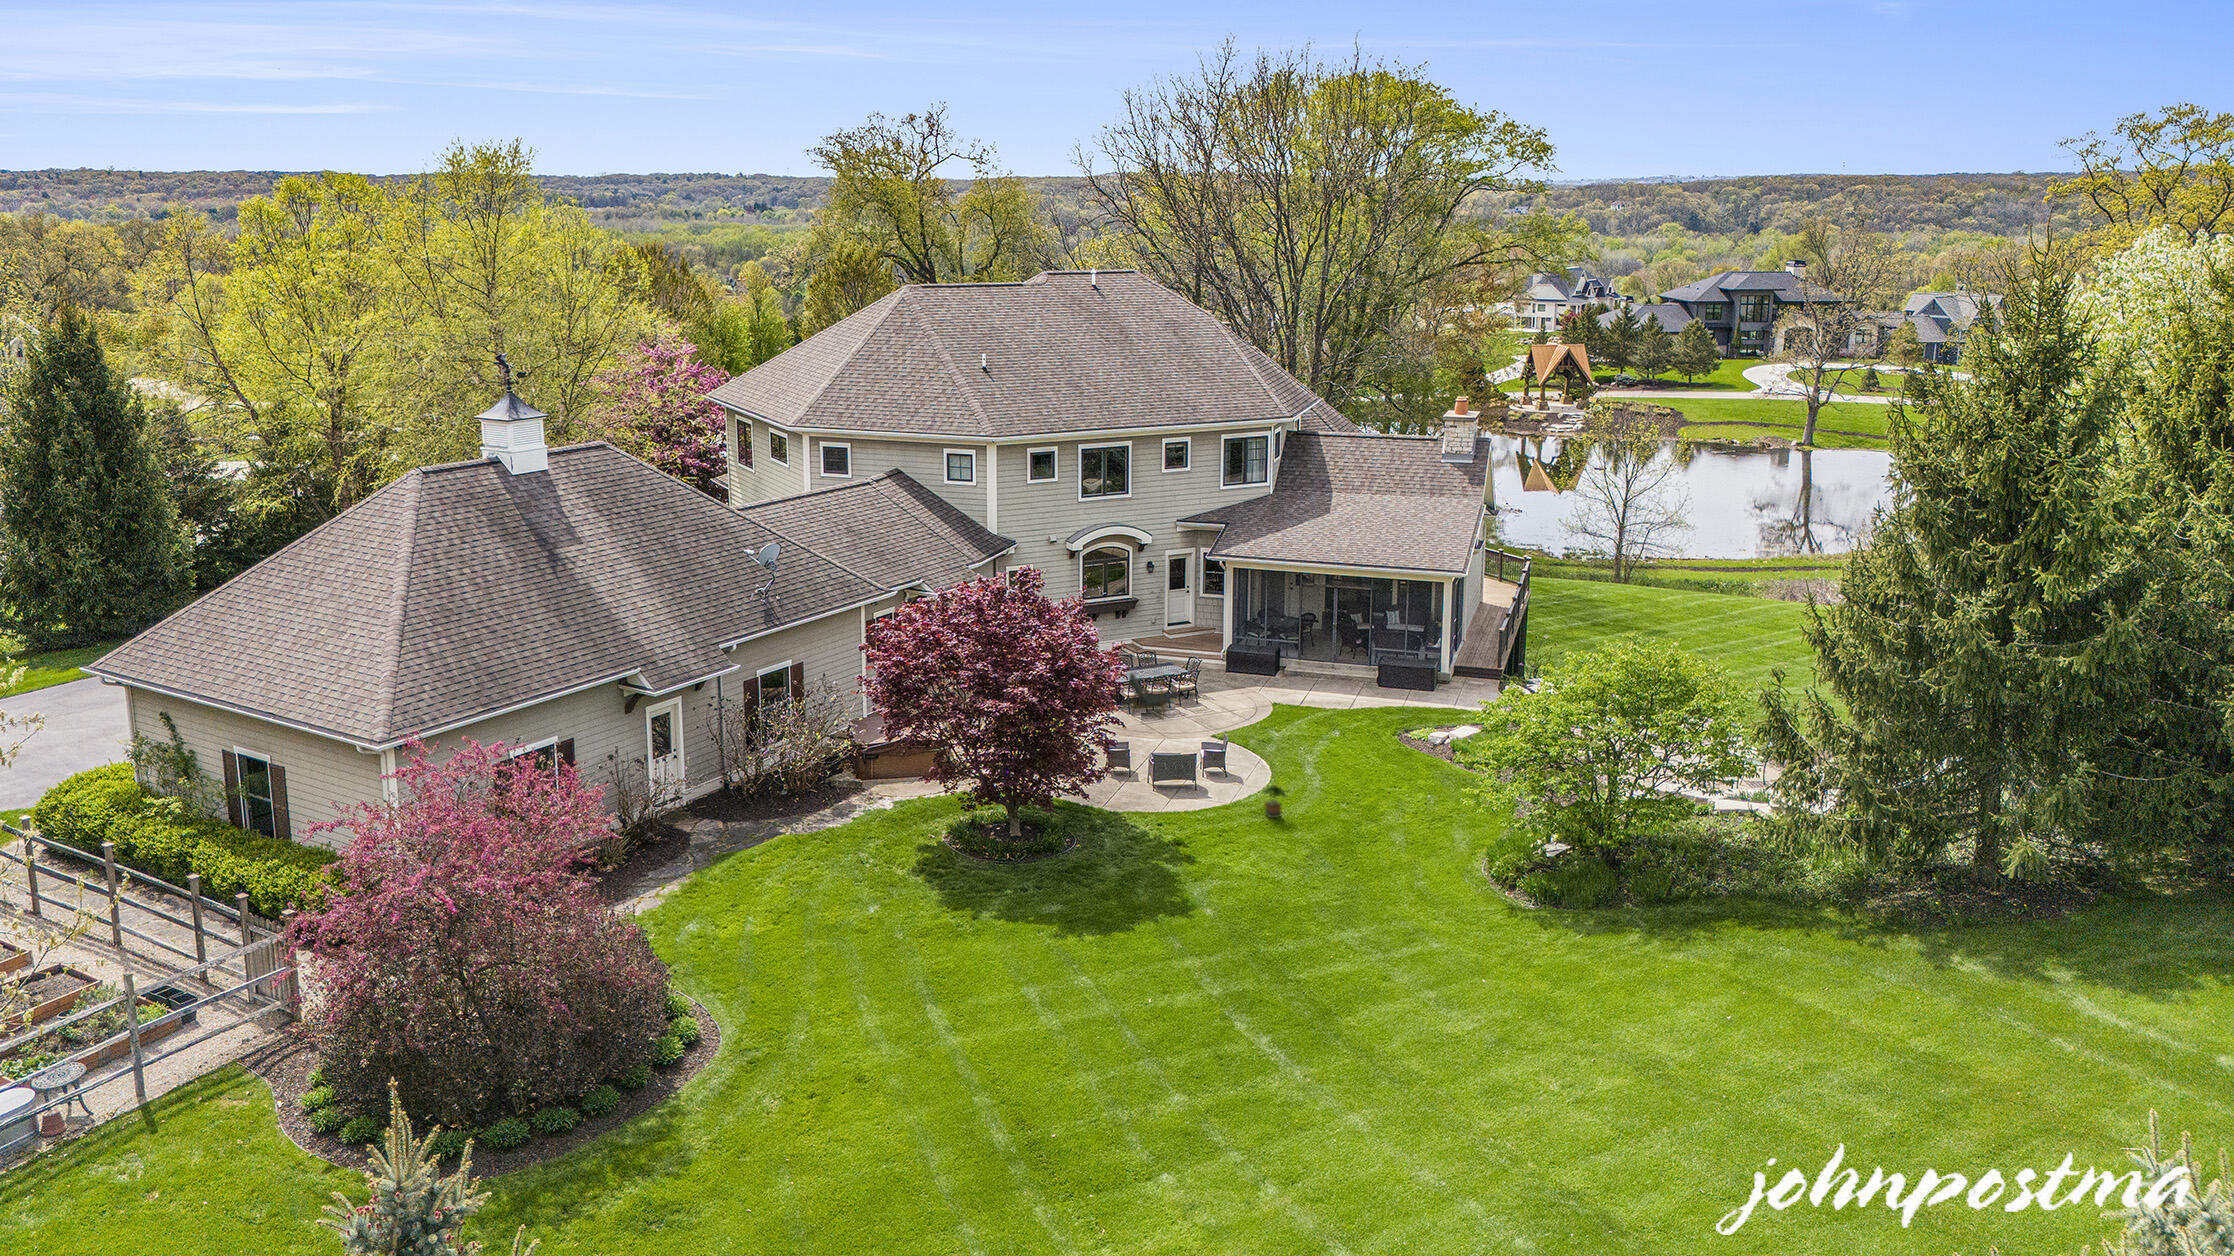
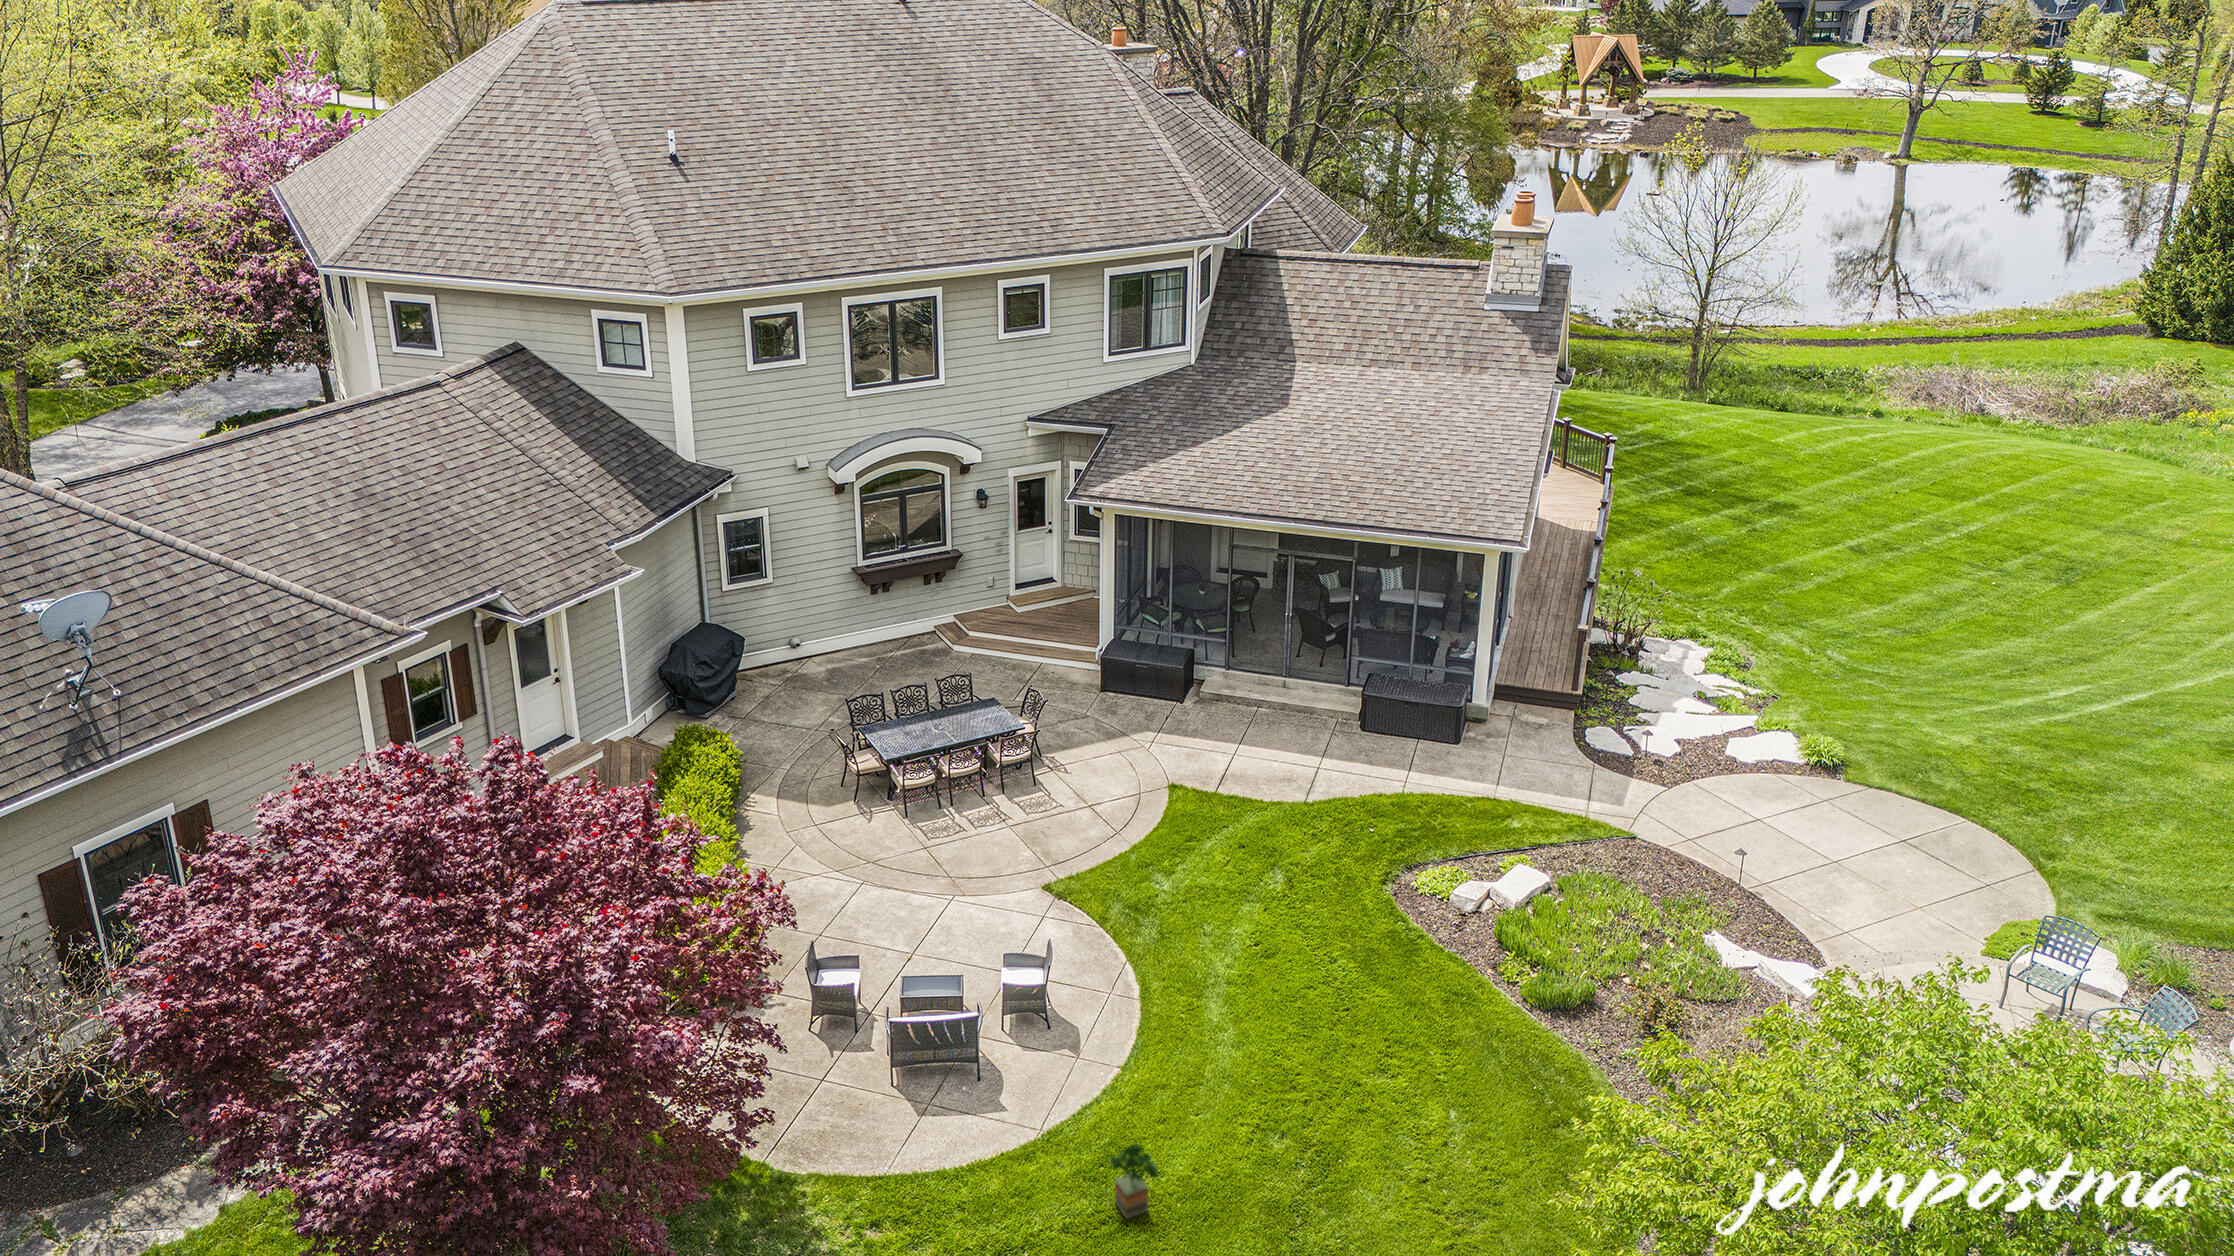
lounge chair: present [1129,673,1170,716] -> none [906,742,986,834]

